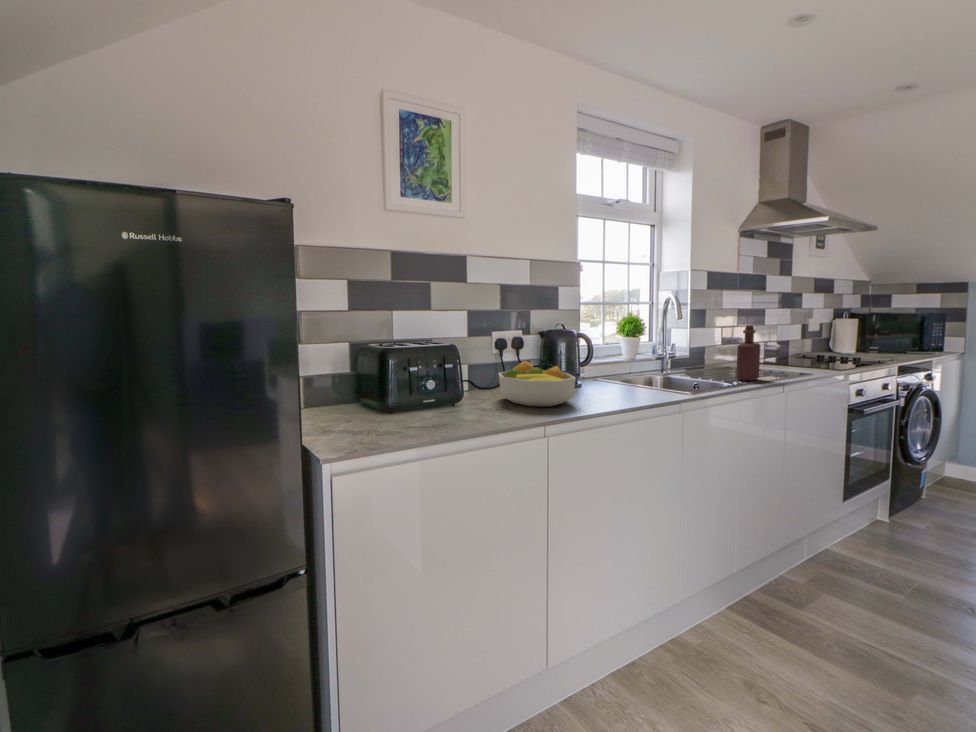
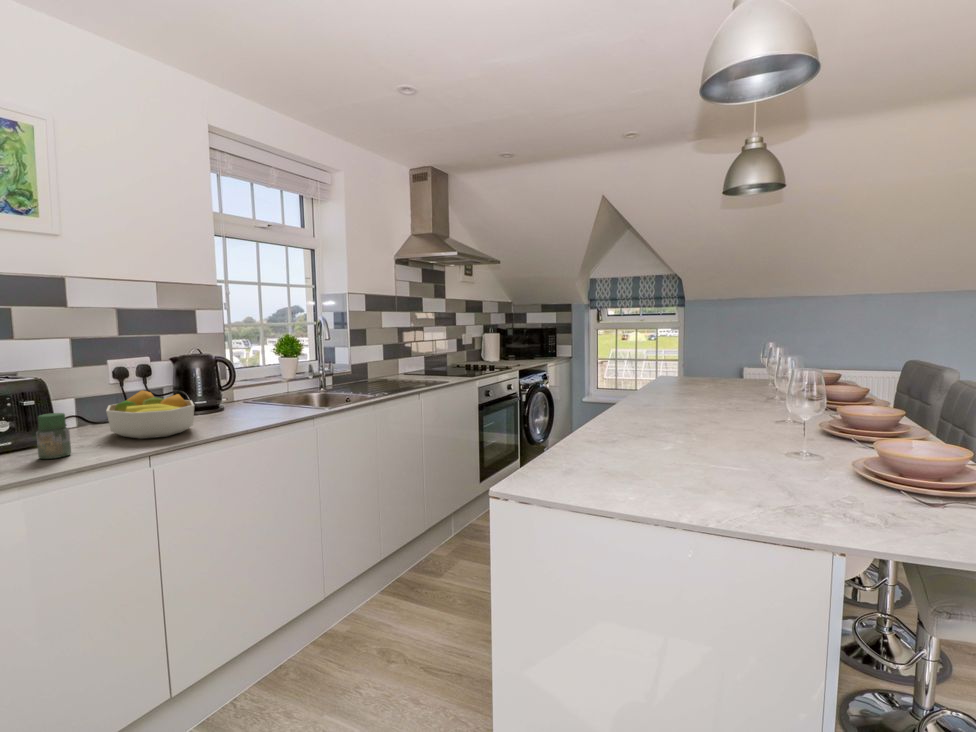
bottle: present [736,325,760,381] -> none [380,344,401,393]
jar: none [460,376,483,417] -> present [36,413,71,459]

